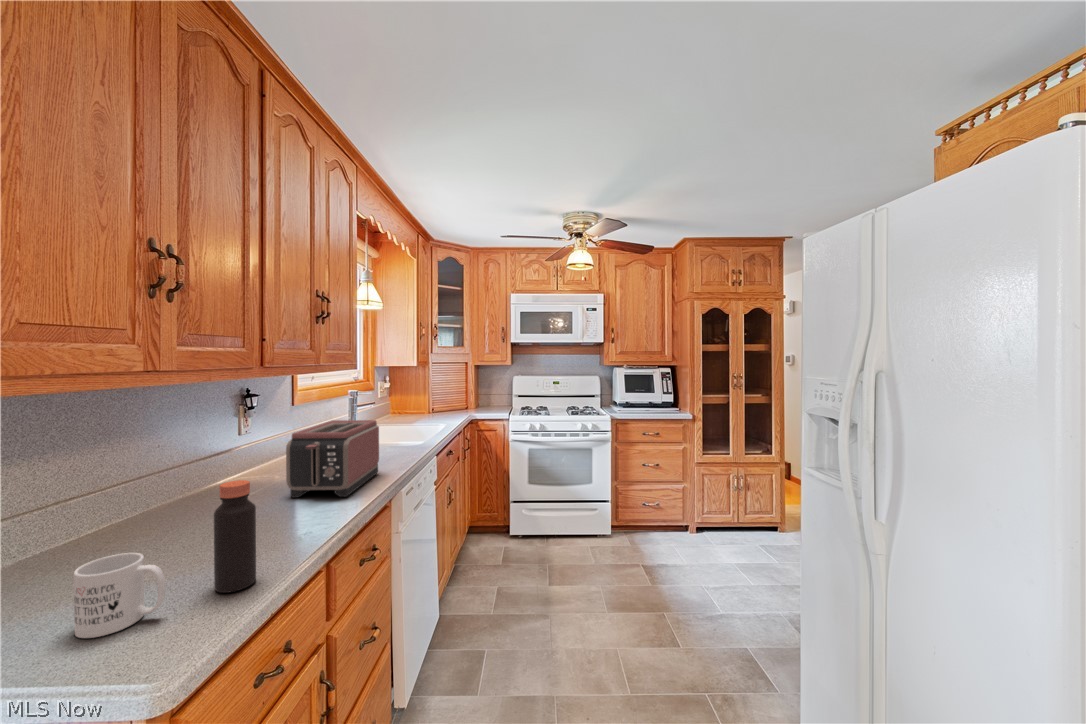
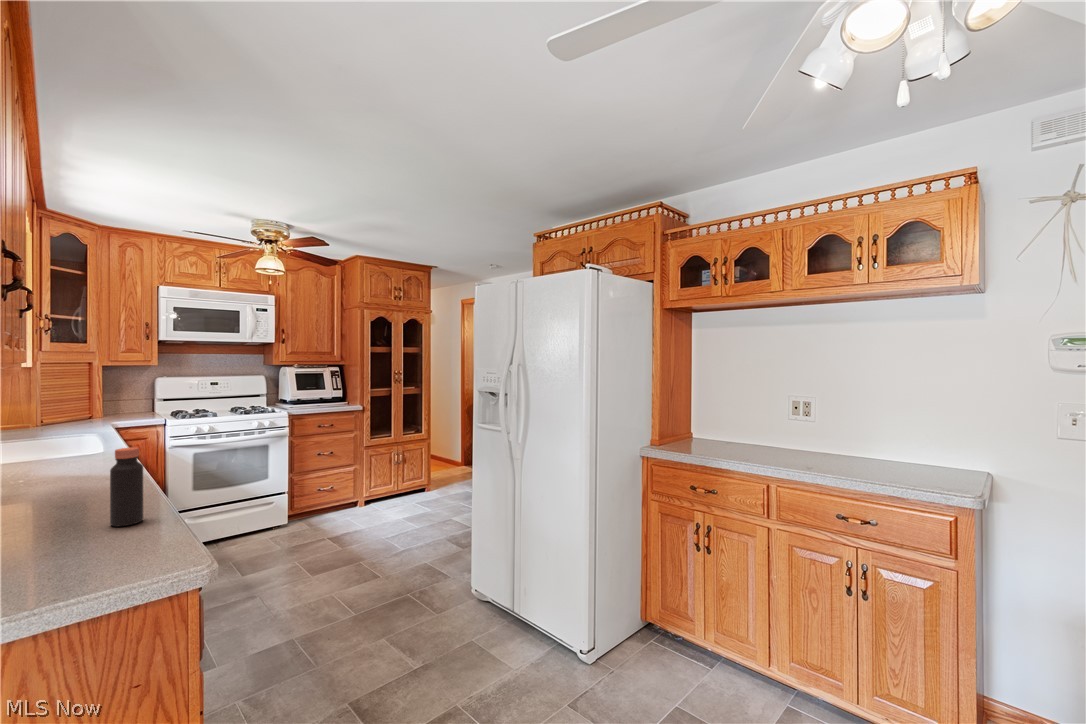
toaster: present [286,420,379,498] -> none [30,418,111,495]
mug: present [74,553,165,638] -> none [35,500,106,555]

